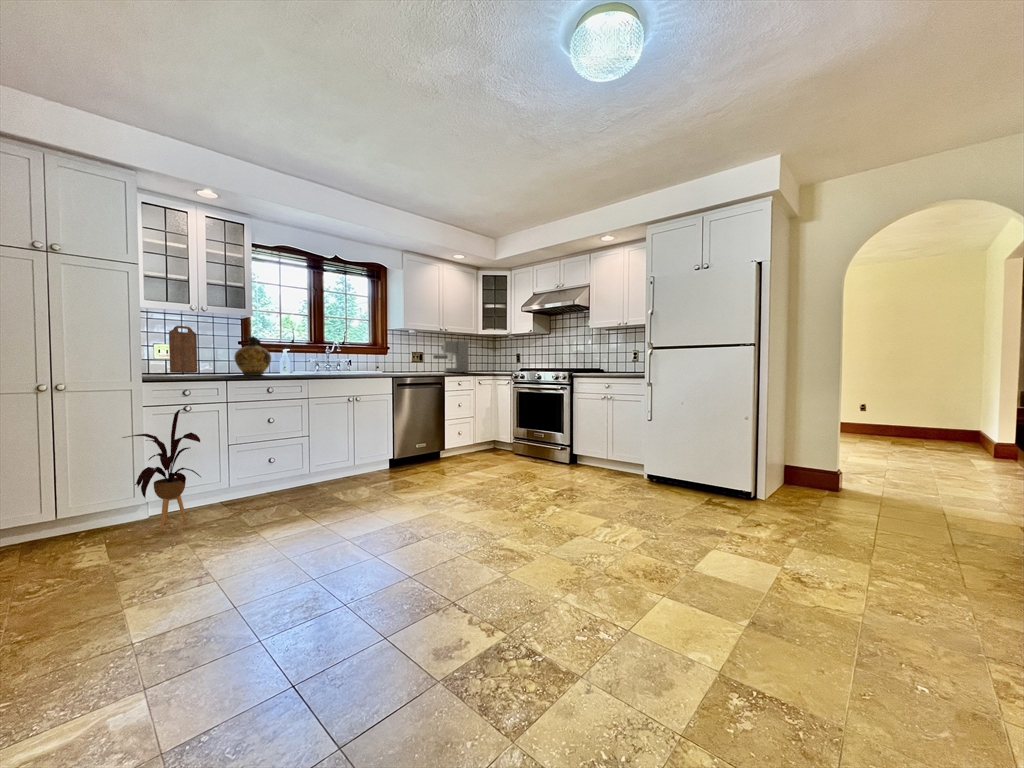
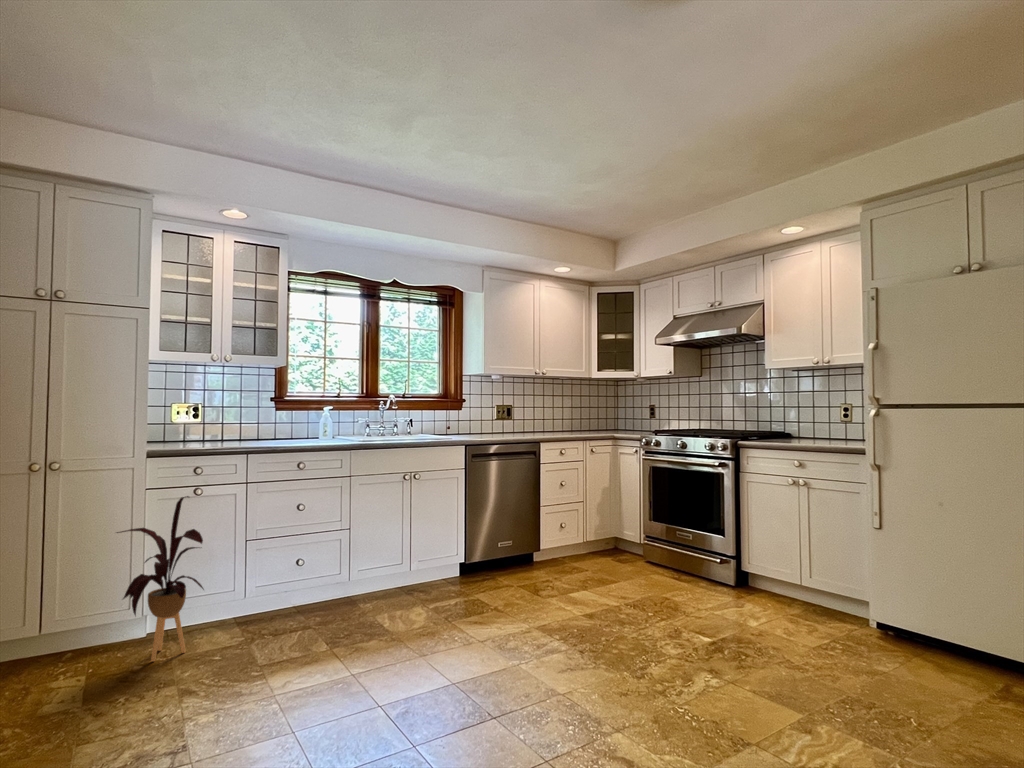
cutting board: present [169,326,197,372] -> none [186,380,220,441]
ceramic jug: present [234,336,271,375] -> none [260,392,305,445]
coffee maker: present [433,341,469,372] -> none [525,390,576,436]

